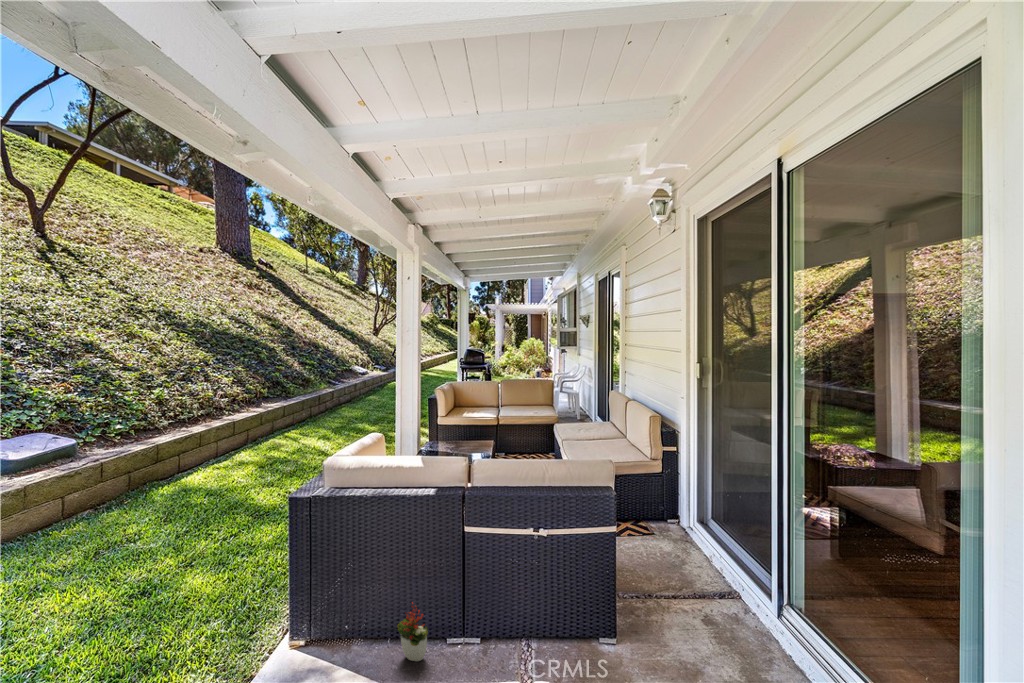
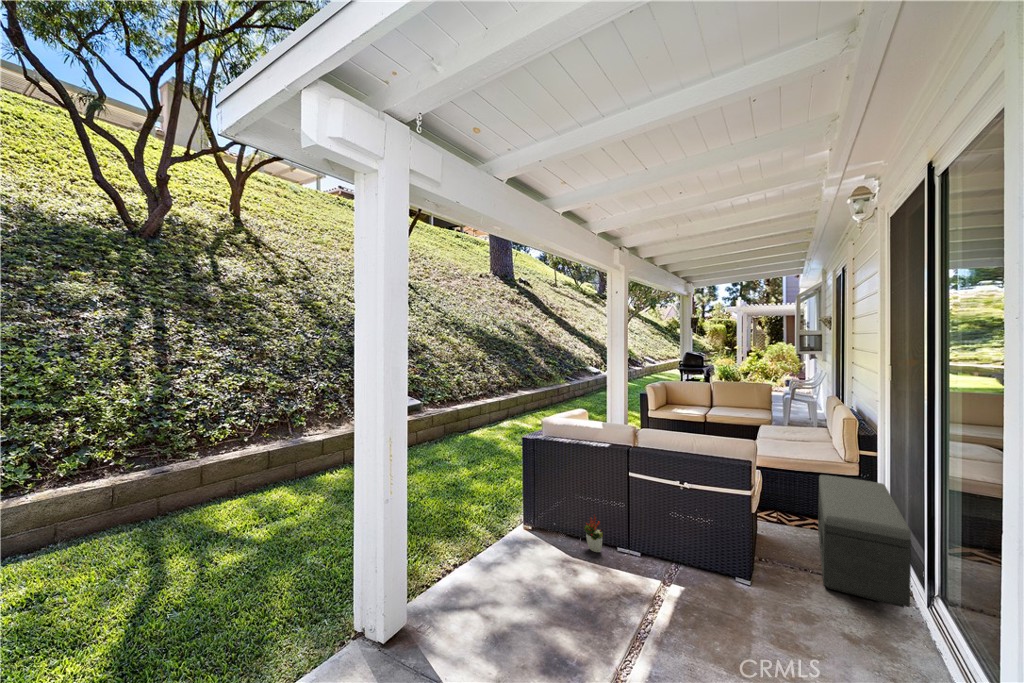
storage bench: none [637,477,763,622] -> present [818,475,911,608]

